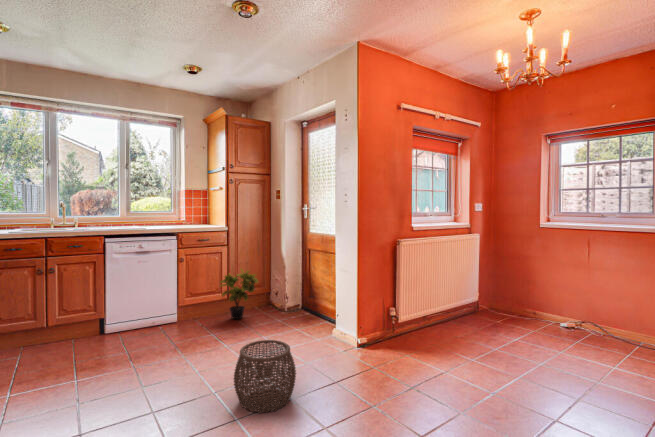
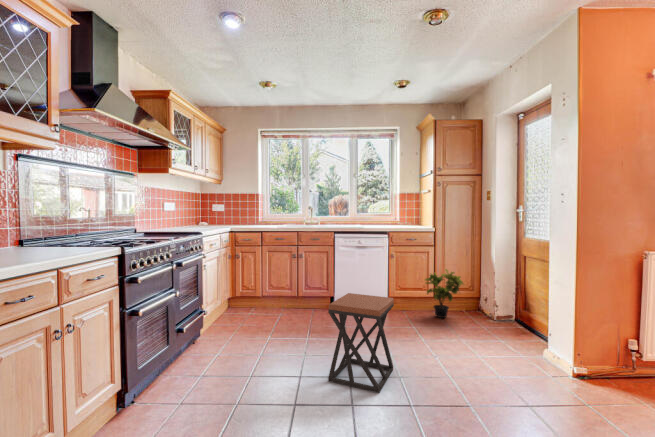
stool: none [125,307,205,427] -> present [328,293,394,393]
woven basket: present [234,340,296,413] -> none [412,339,477,412]

